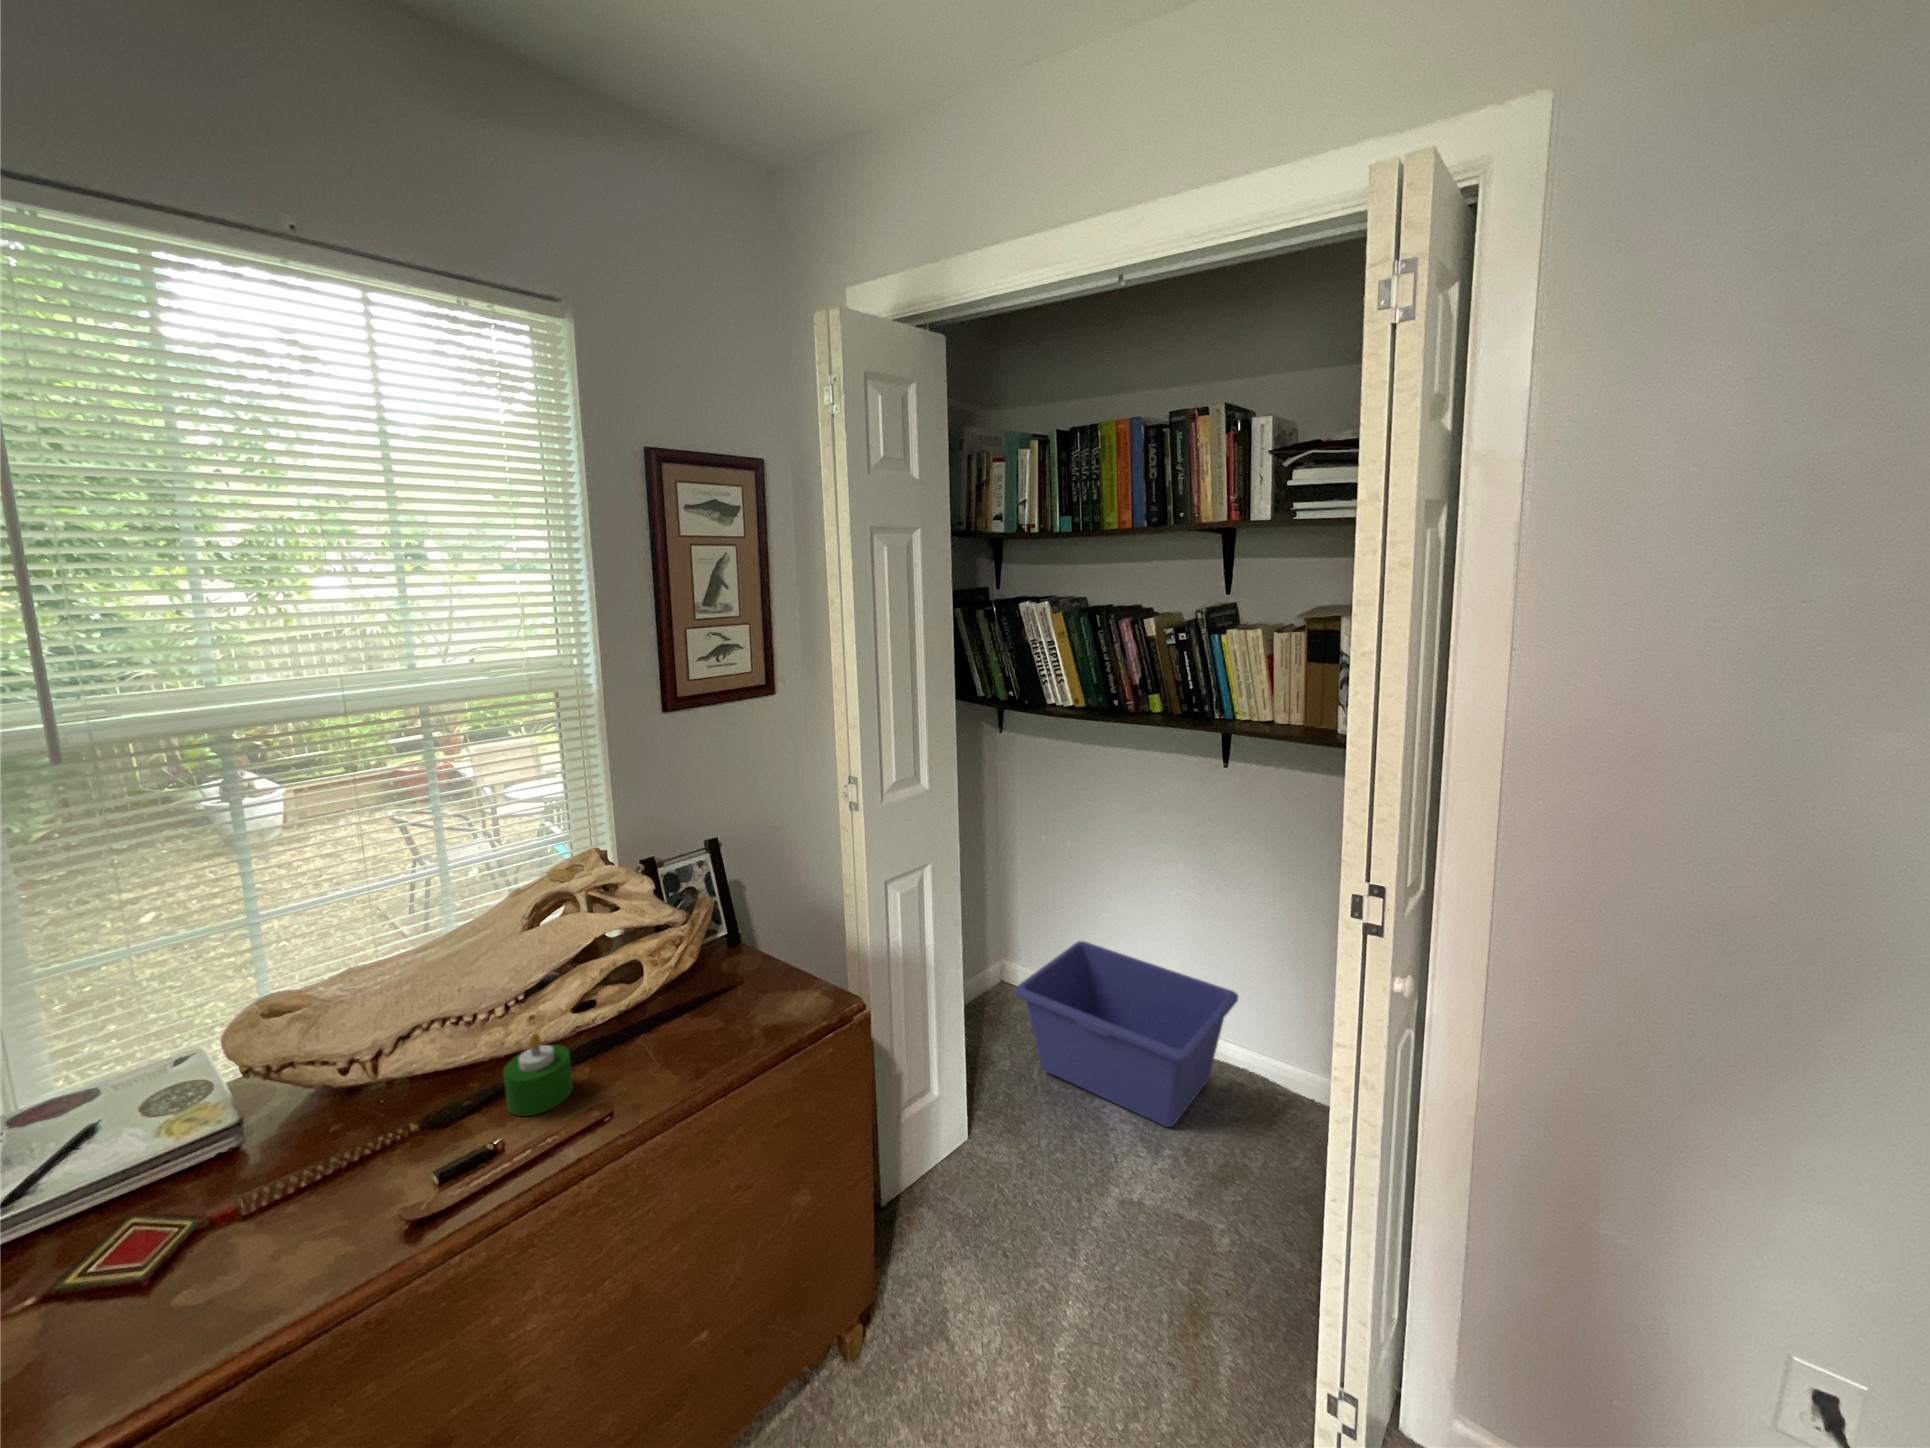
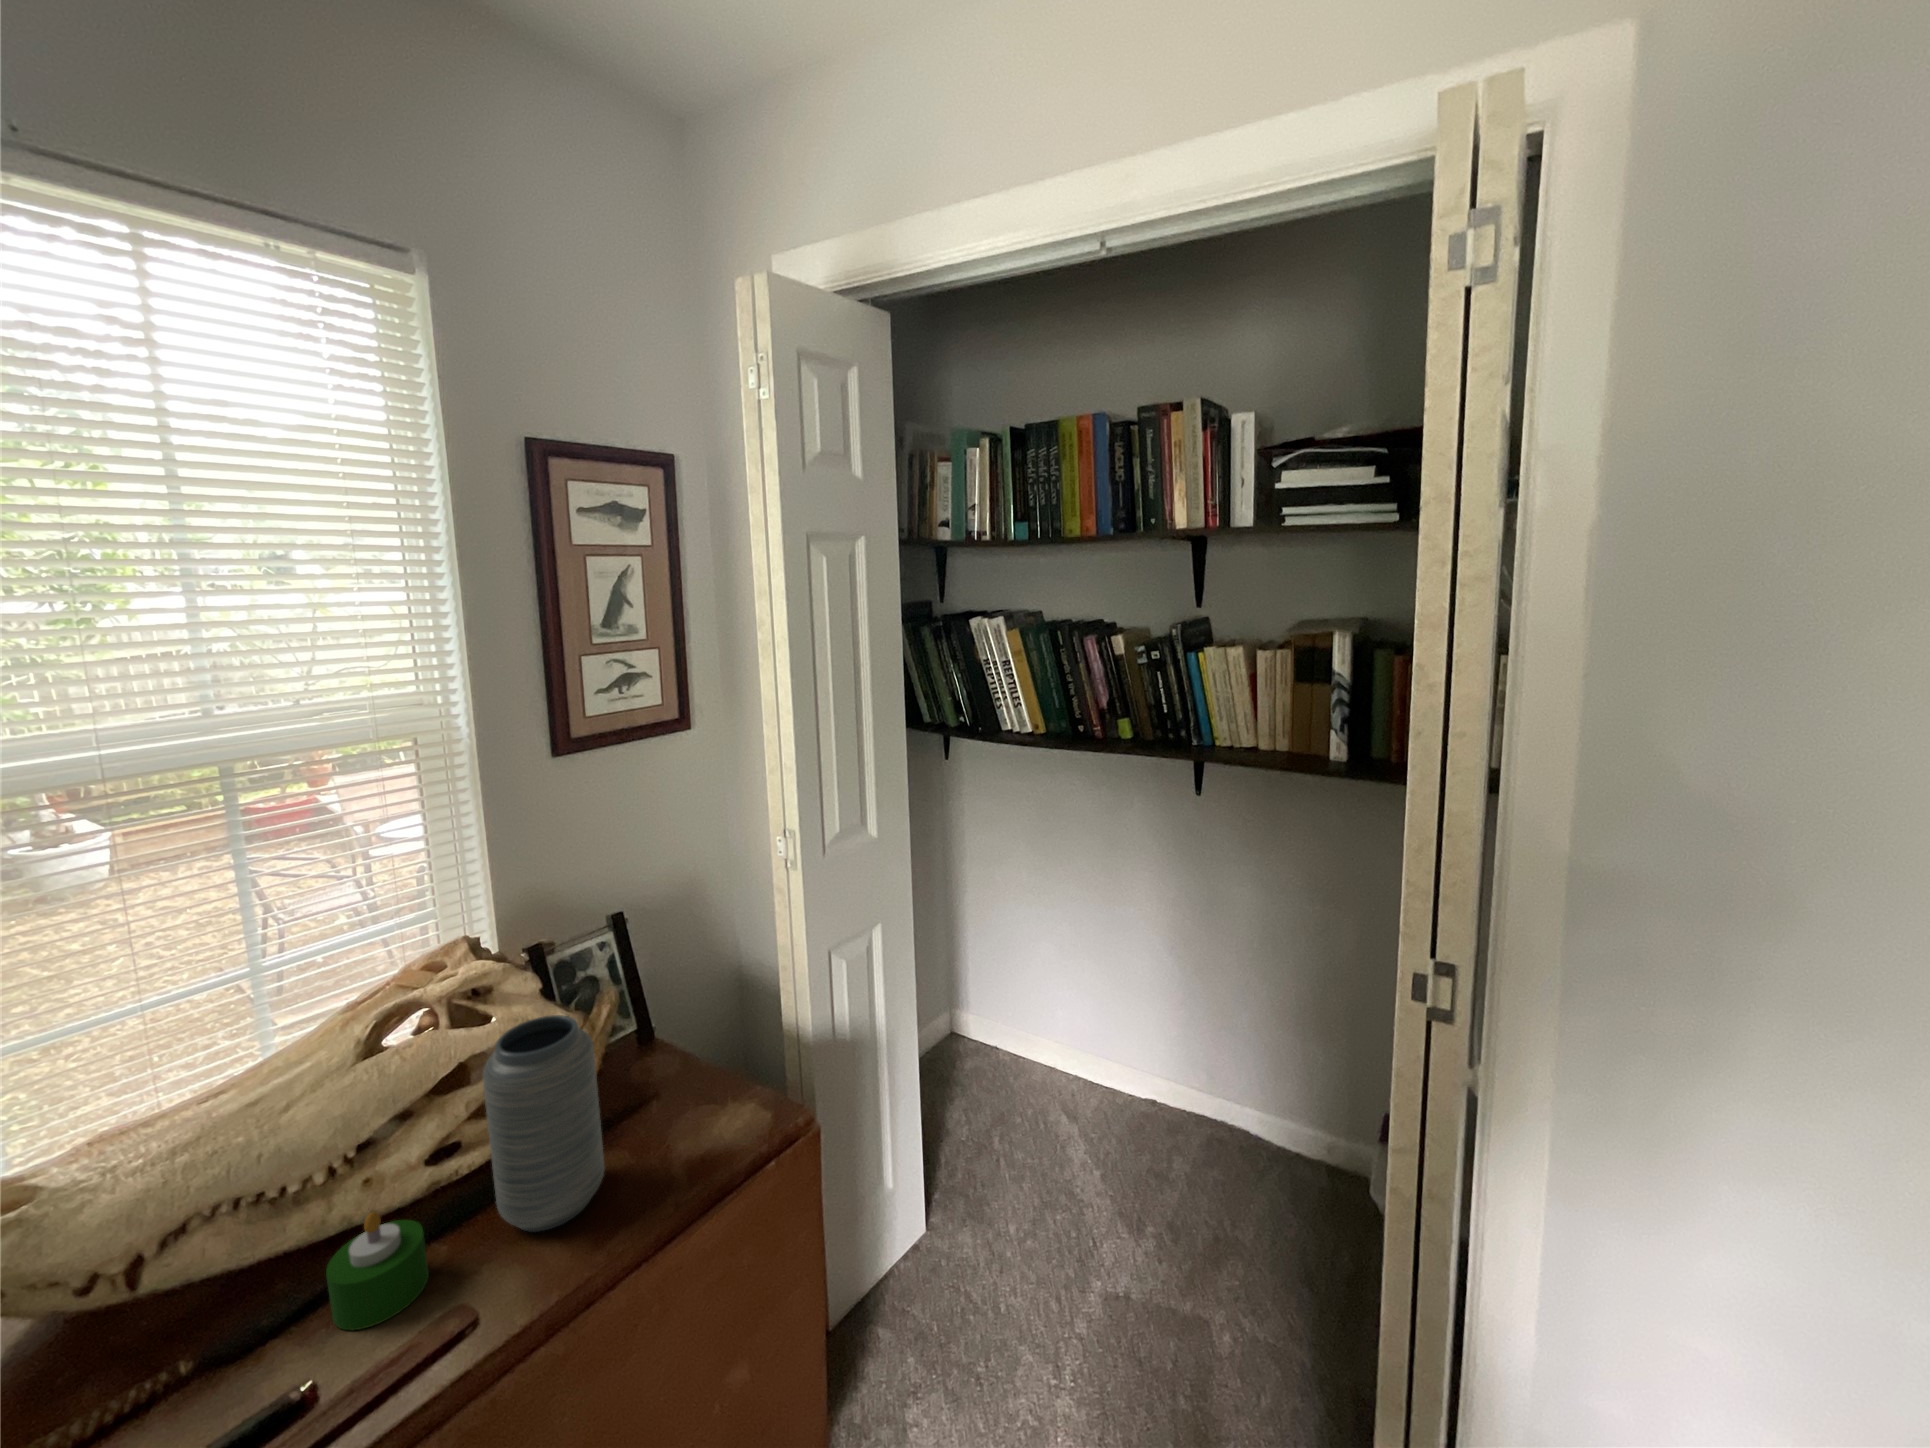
vase: none [612,903,701,1065] -> present [483,1015,605,1232]
storage bin: present [1014,941,1238,1127] -> none [971,991,1218,1202]

